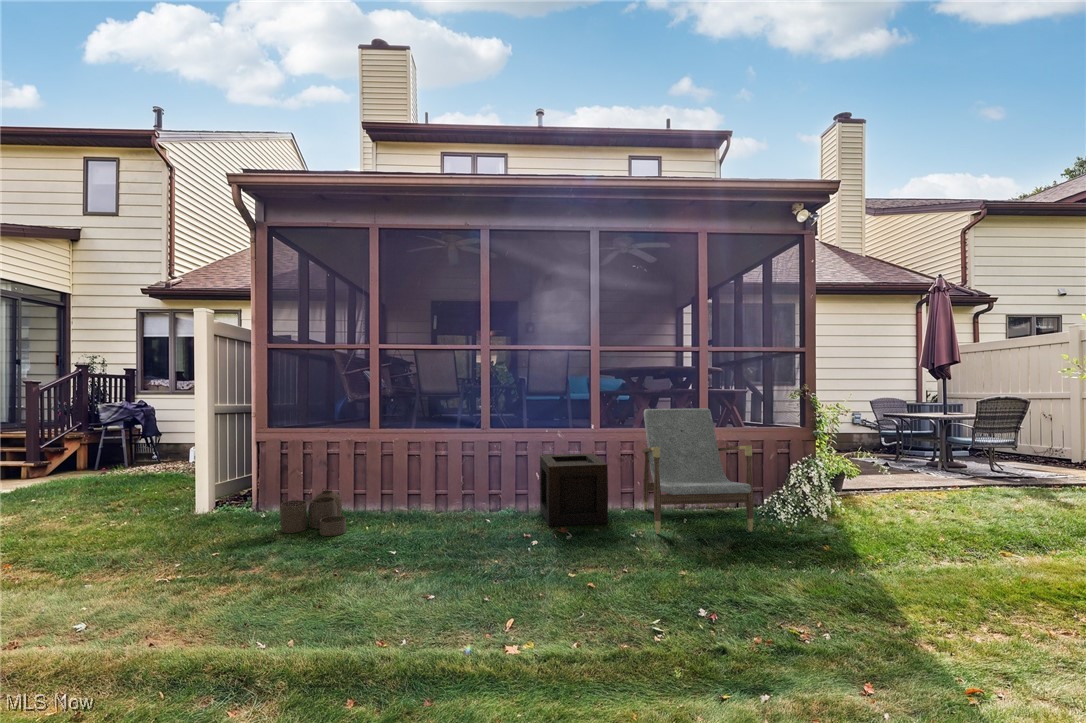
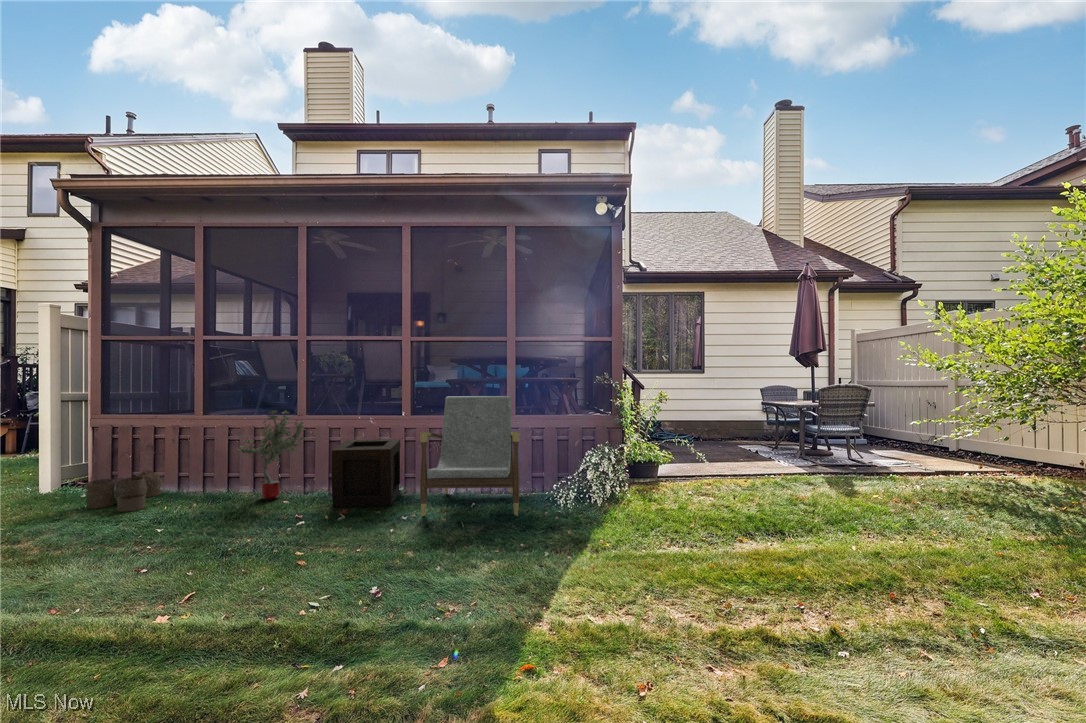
potted tree: none [430,424,507,519] -> present [238,410,305,500]

